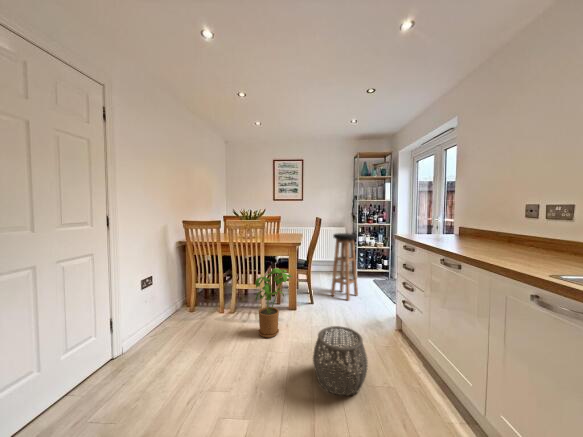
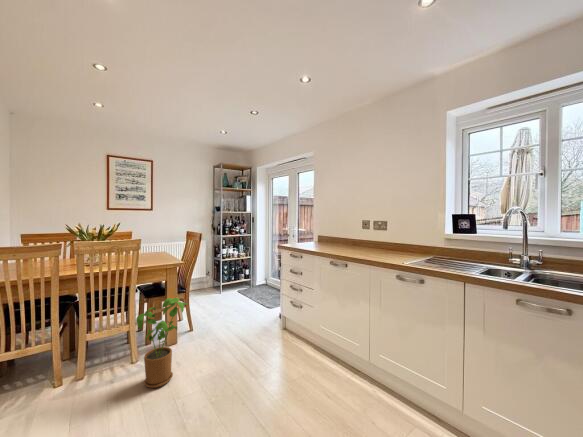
bar stool: present [331,233,358,300] -> none [207,247,234,316]
woven basket: present [313,326,368,396] -> none [237,339,290,408]

